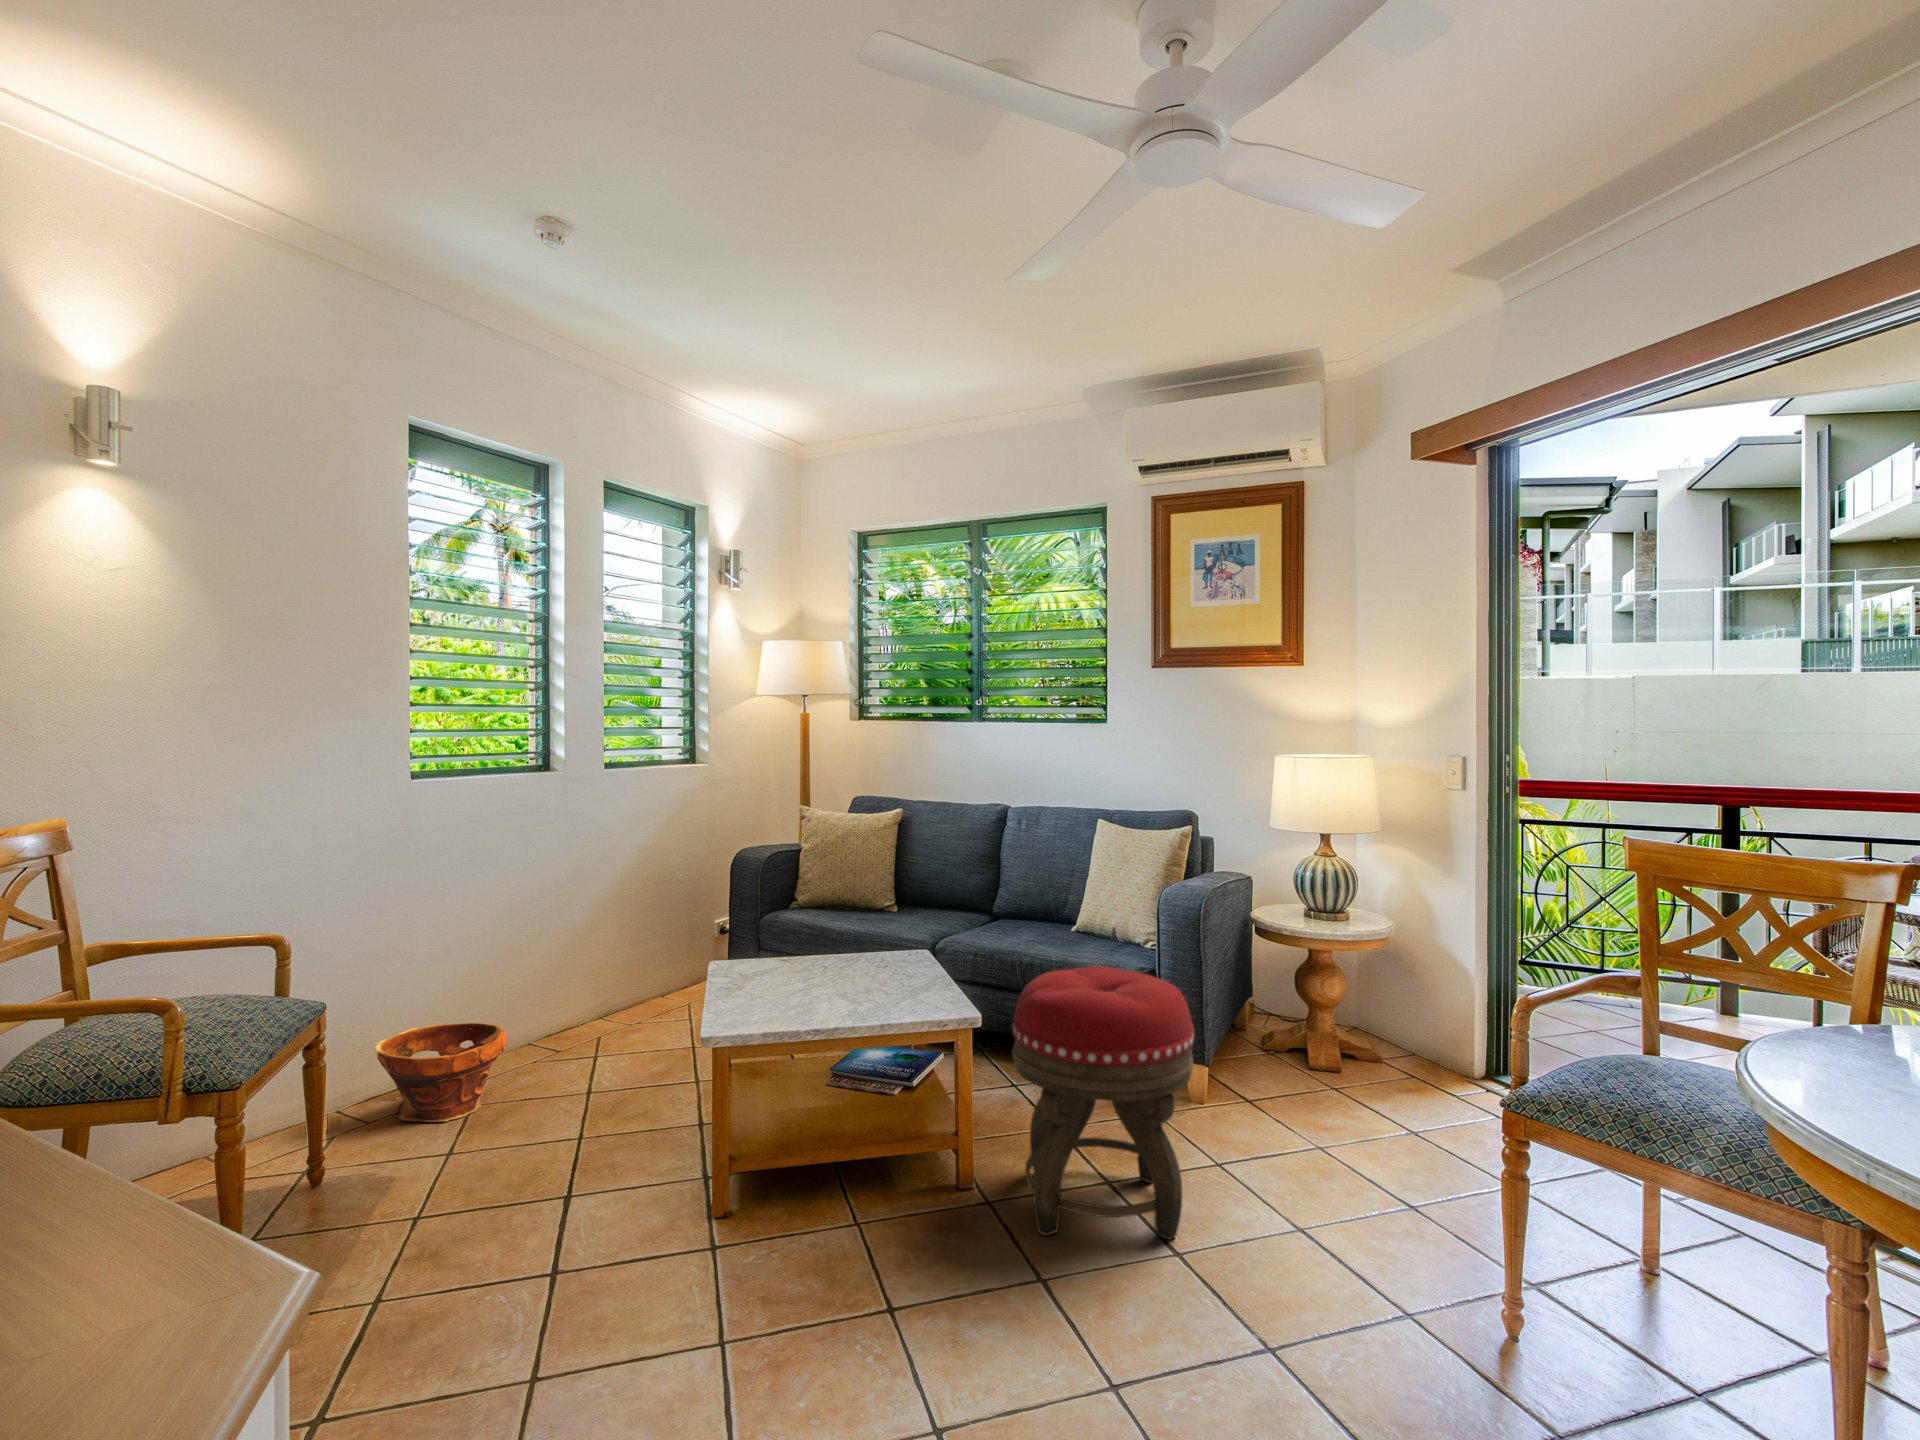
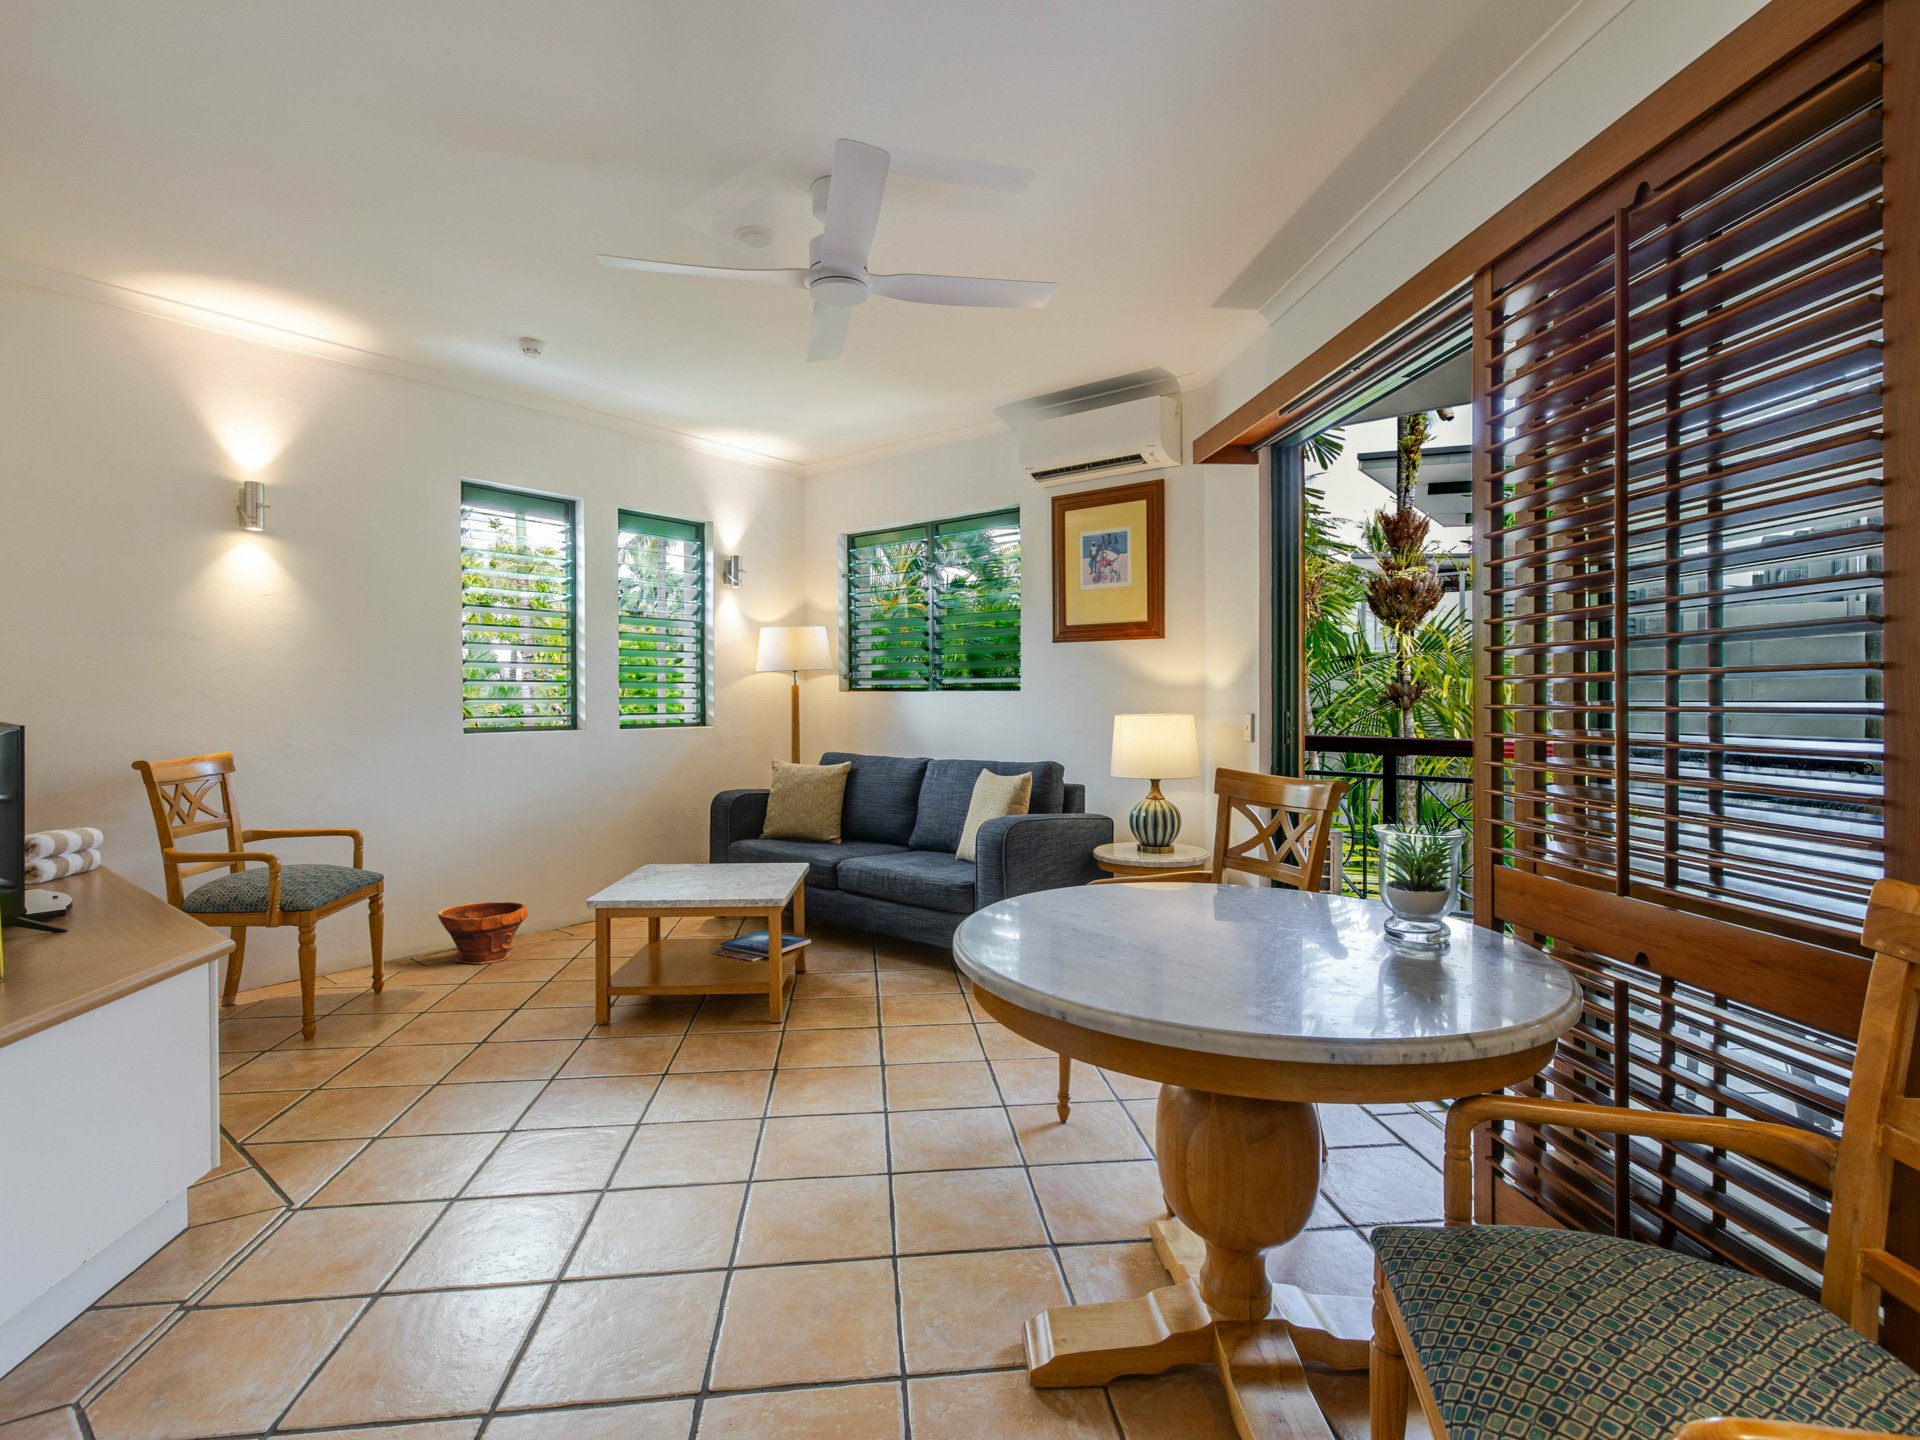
footstool: present [1012,966,1194,1240] -> none [794,868,924,1055]

